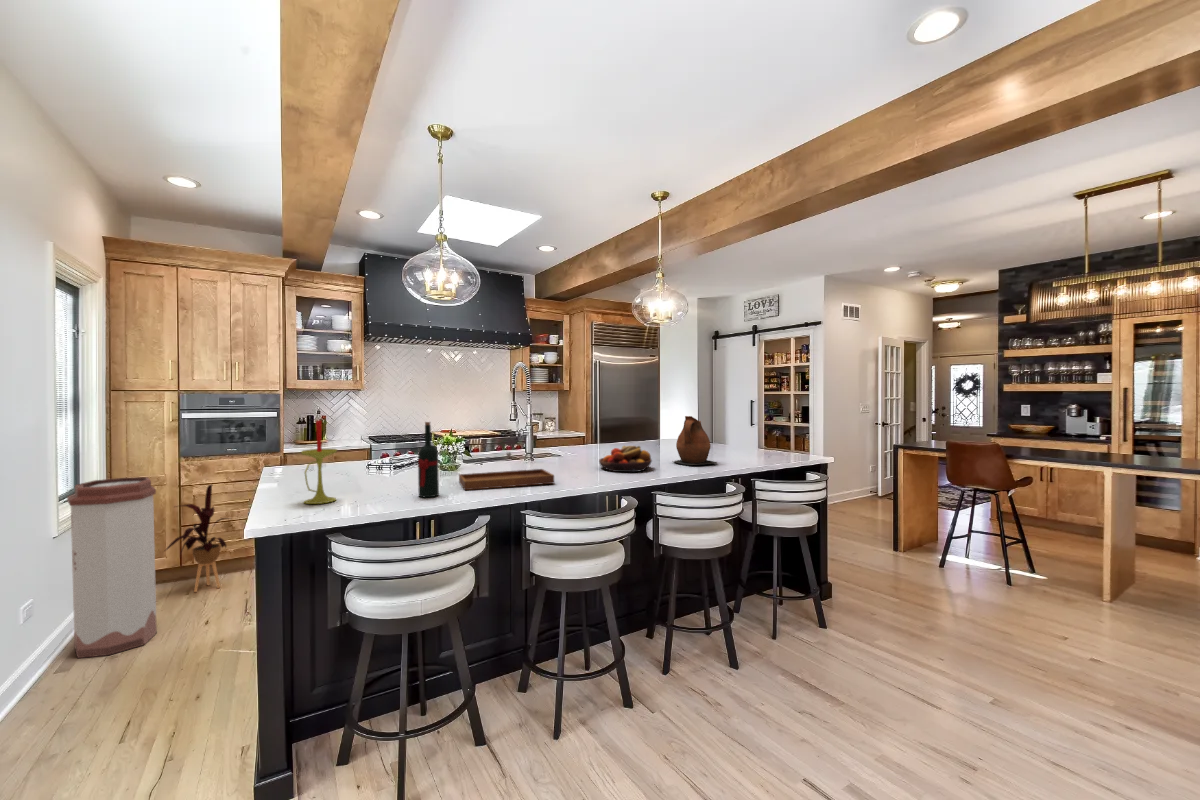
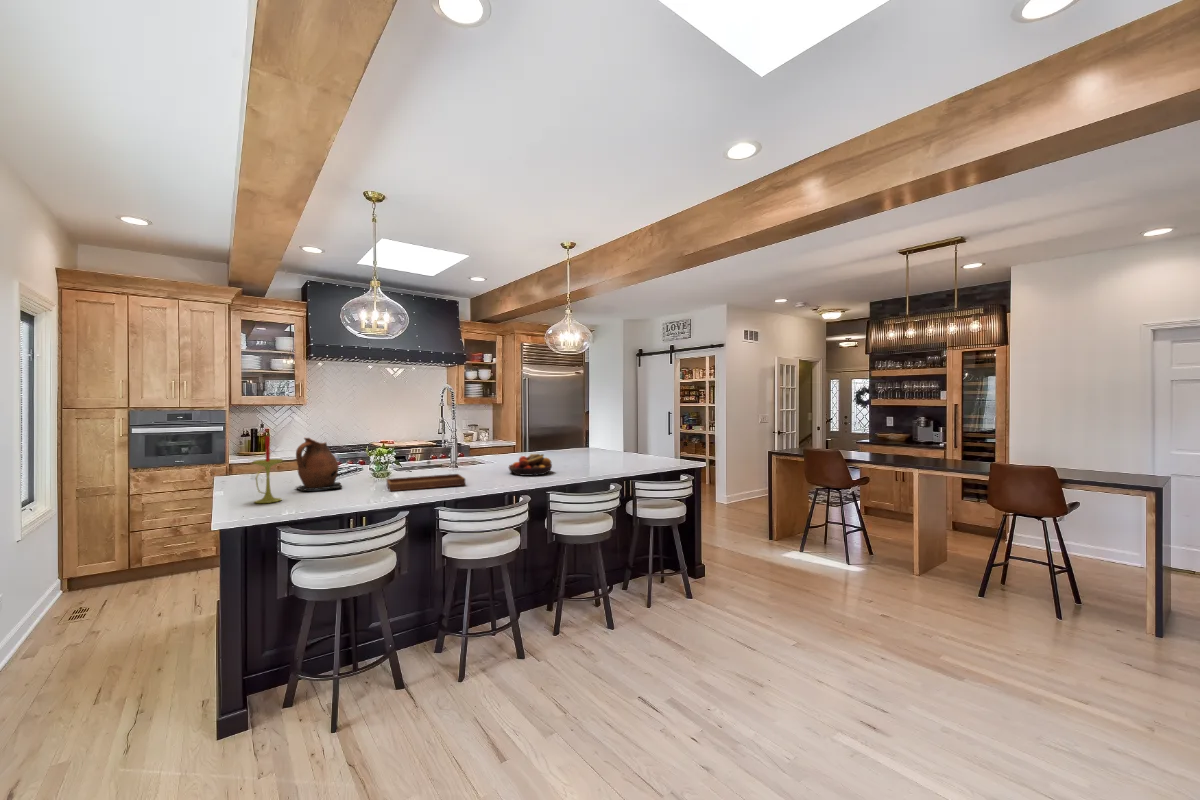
ceramic pitcher: present [674,416,717,465] -> present [296,438,342,491]
wine bottle: present [418,422,439,497] -> none [350,437,368,497]
trash can: present [67,477,157,658] -> none [31,486,113,646]
house plant: present [167,485,227,592] -> none [115,492,180,591]

